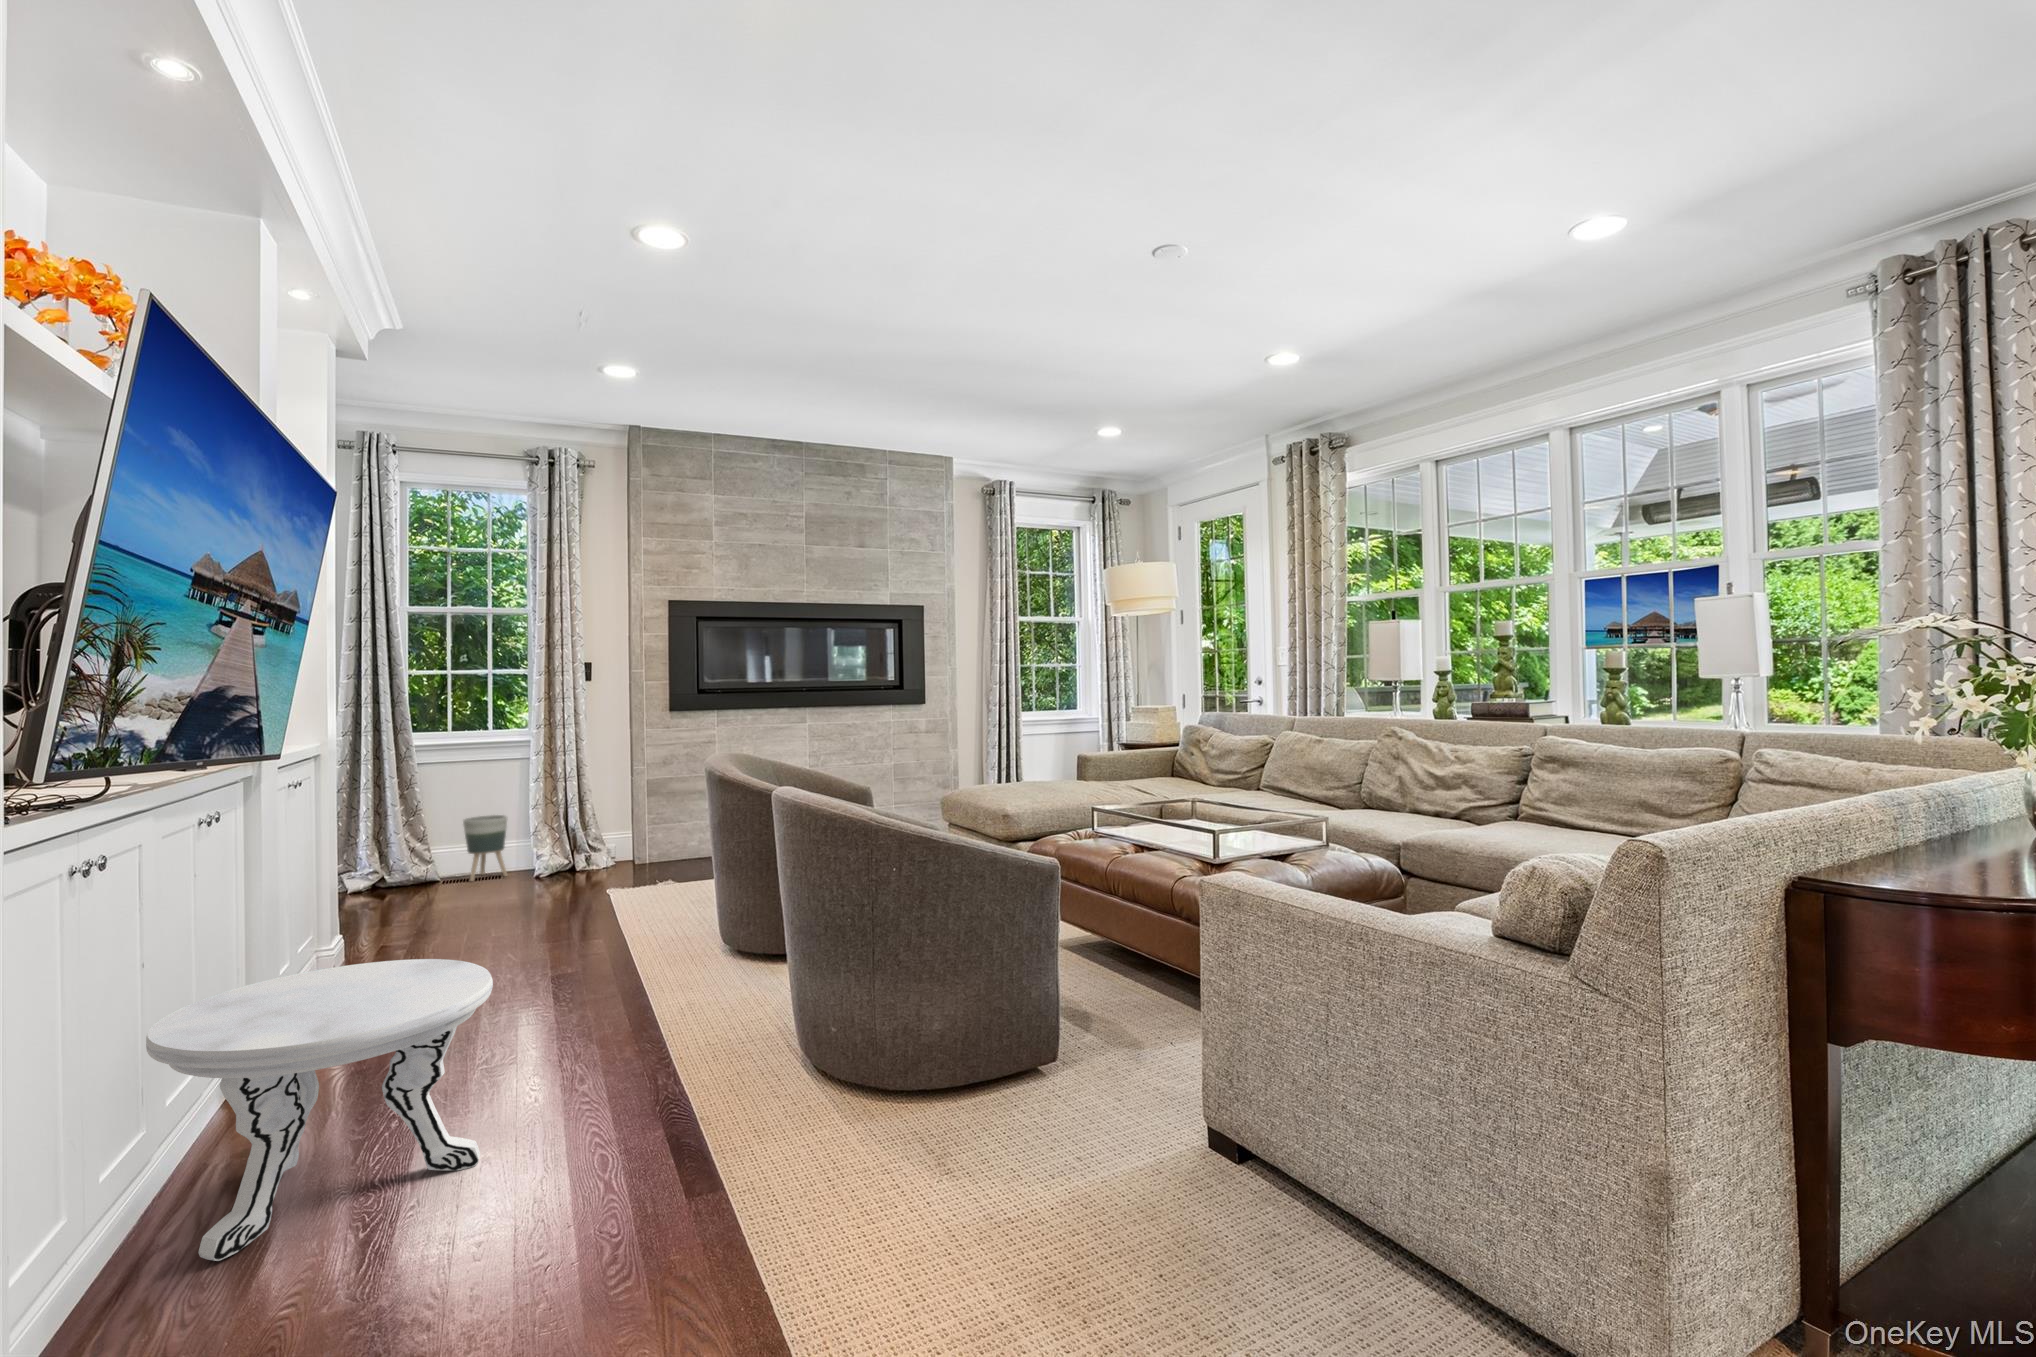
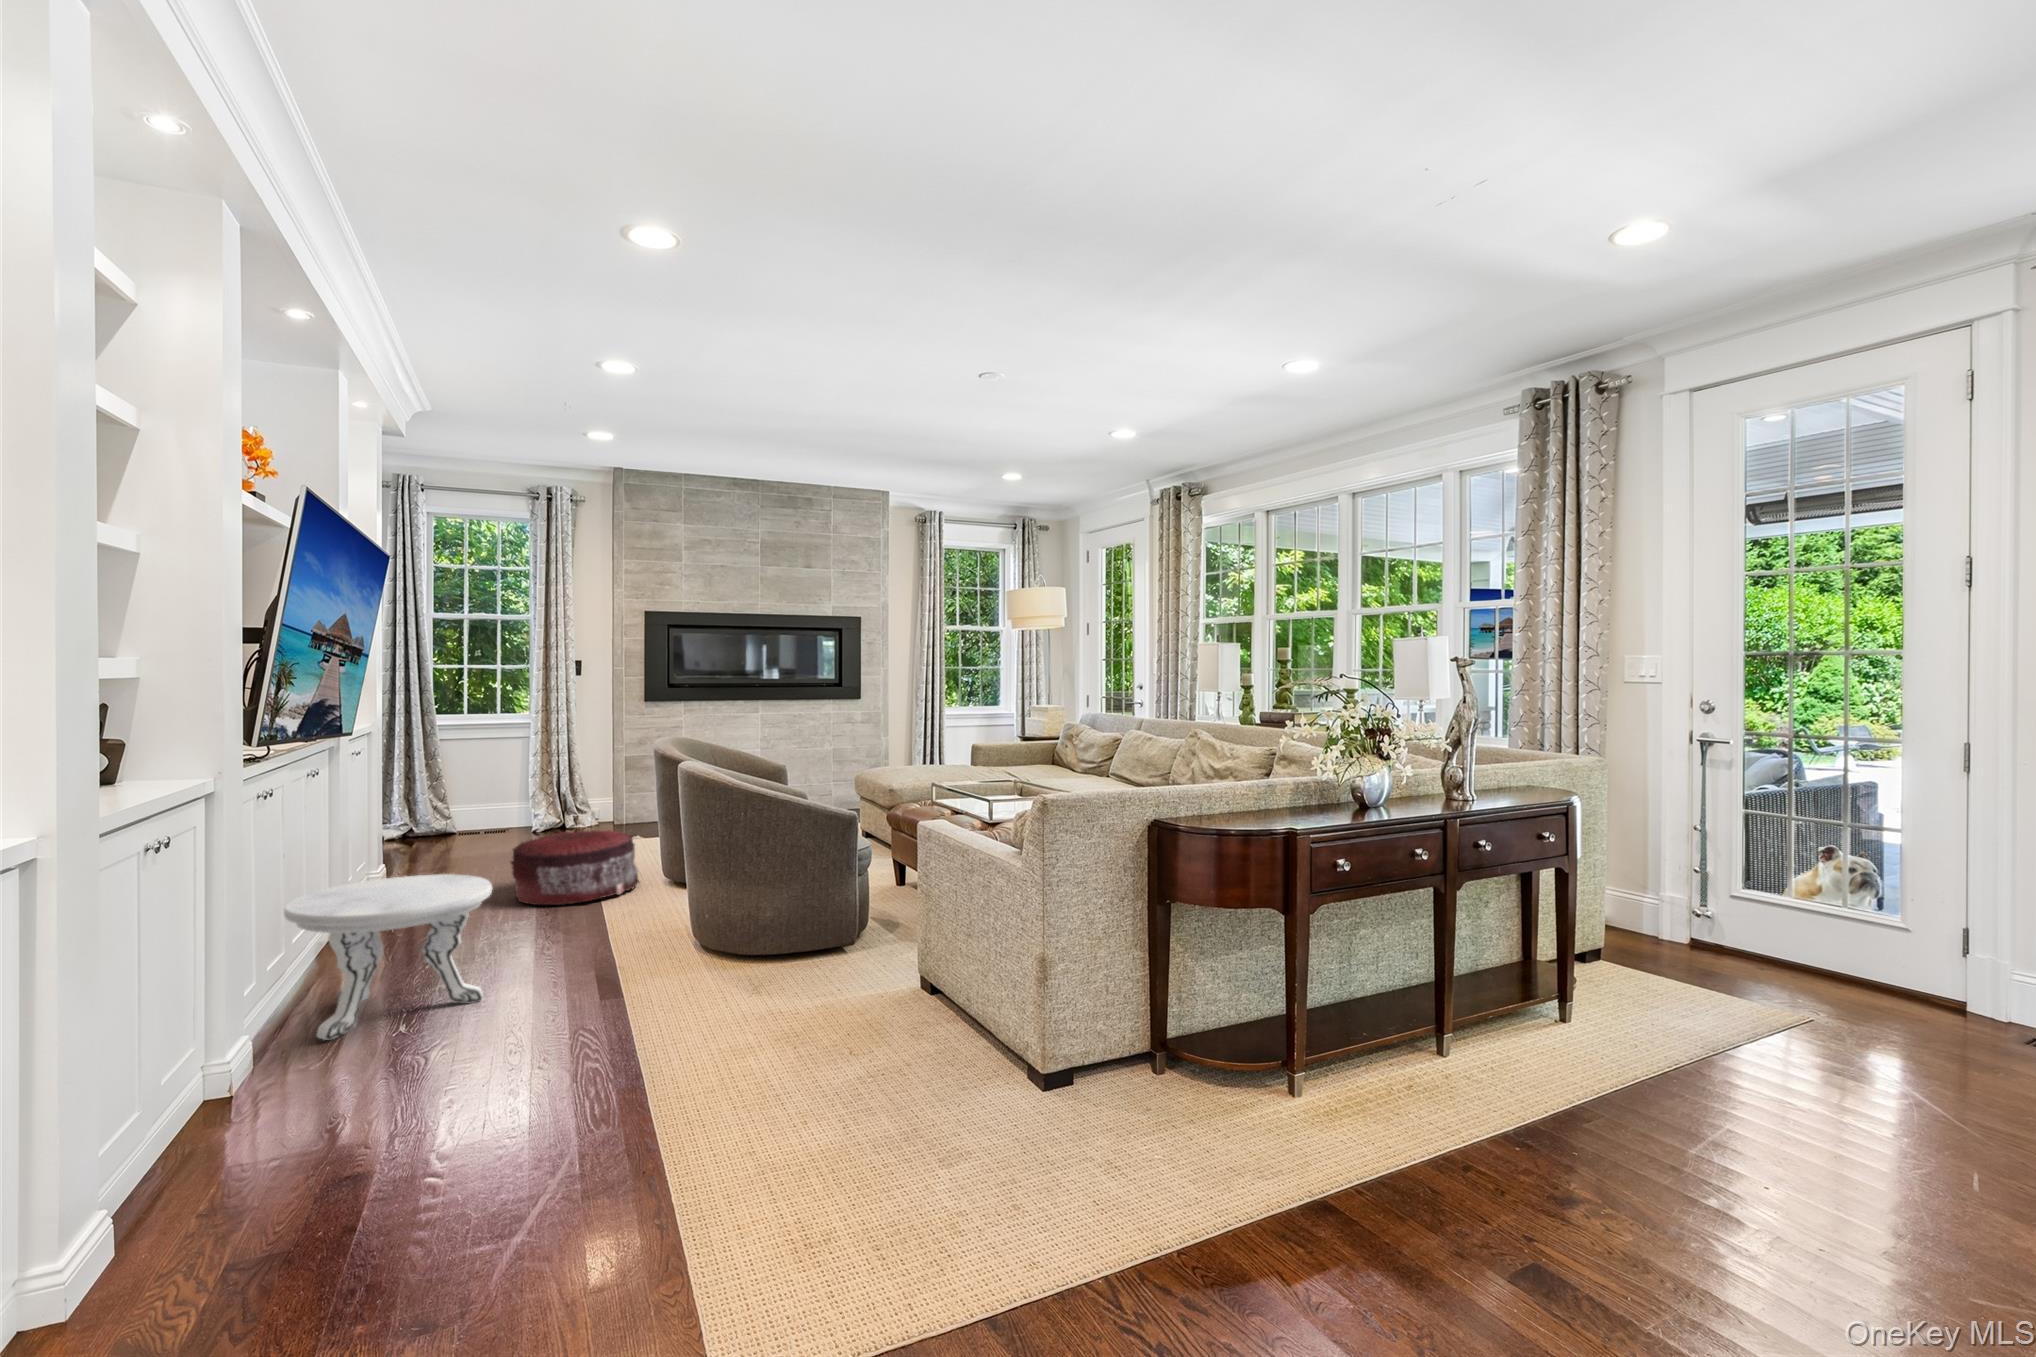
planter: present [463,815,507,881] -> none [476,782,512,835]
pouf: none [511,875,687,984] -> present [511,830,639,905]

